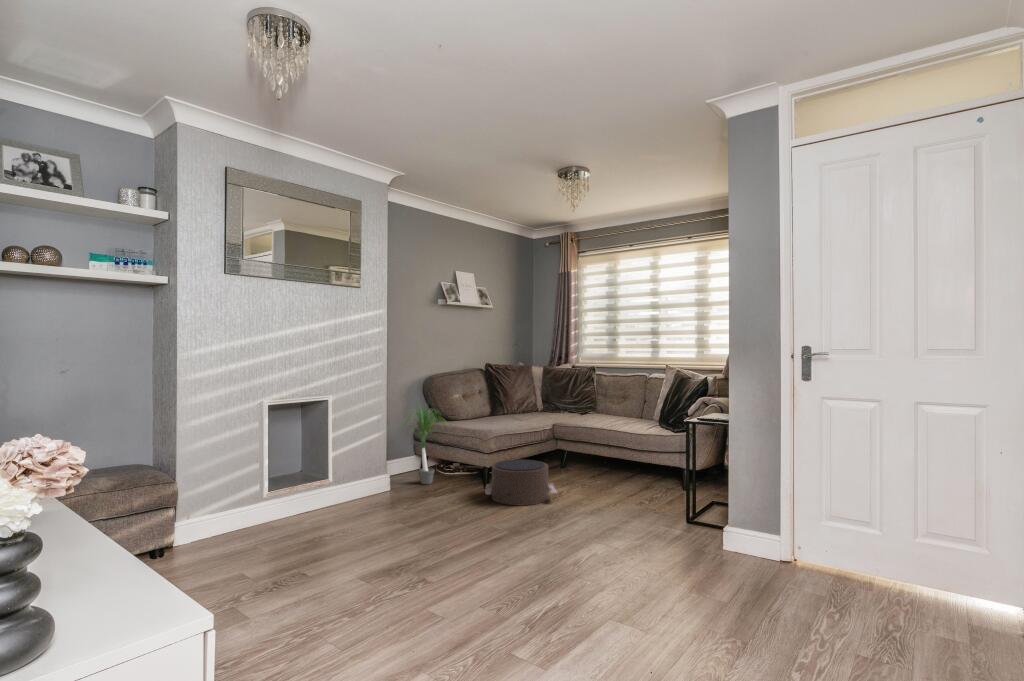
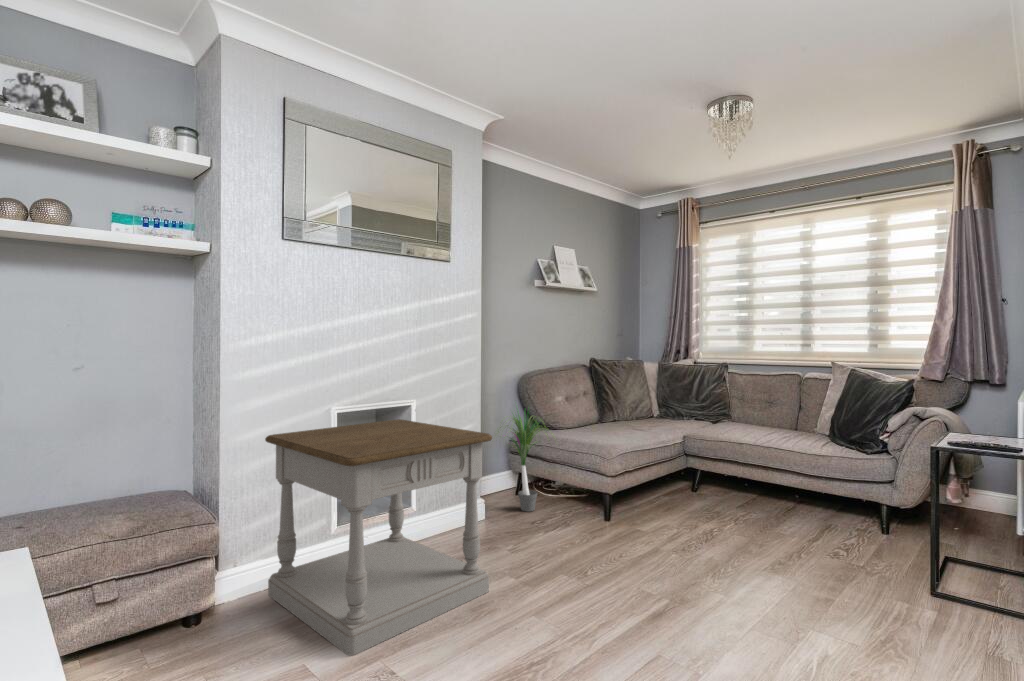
side table: none [211,410,385,568] -> present [265,419,492,655]
pouf: present [485,459,557,505] -> none [611,486,715,552]

